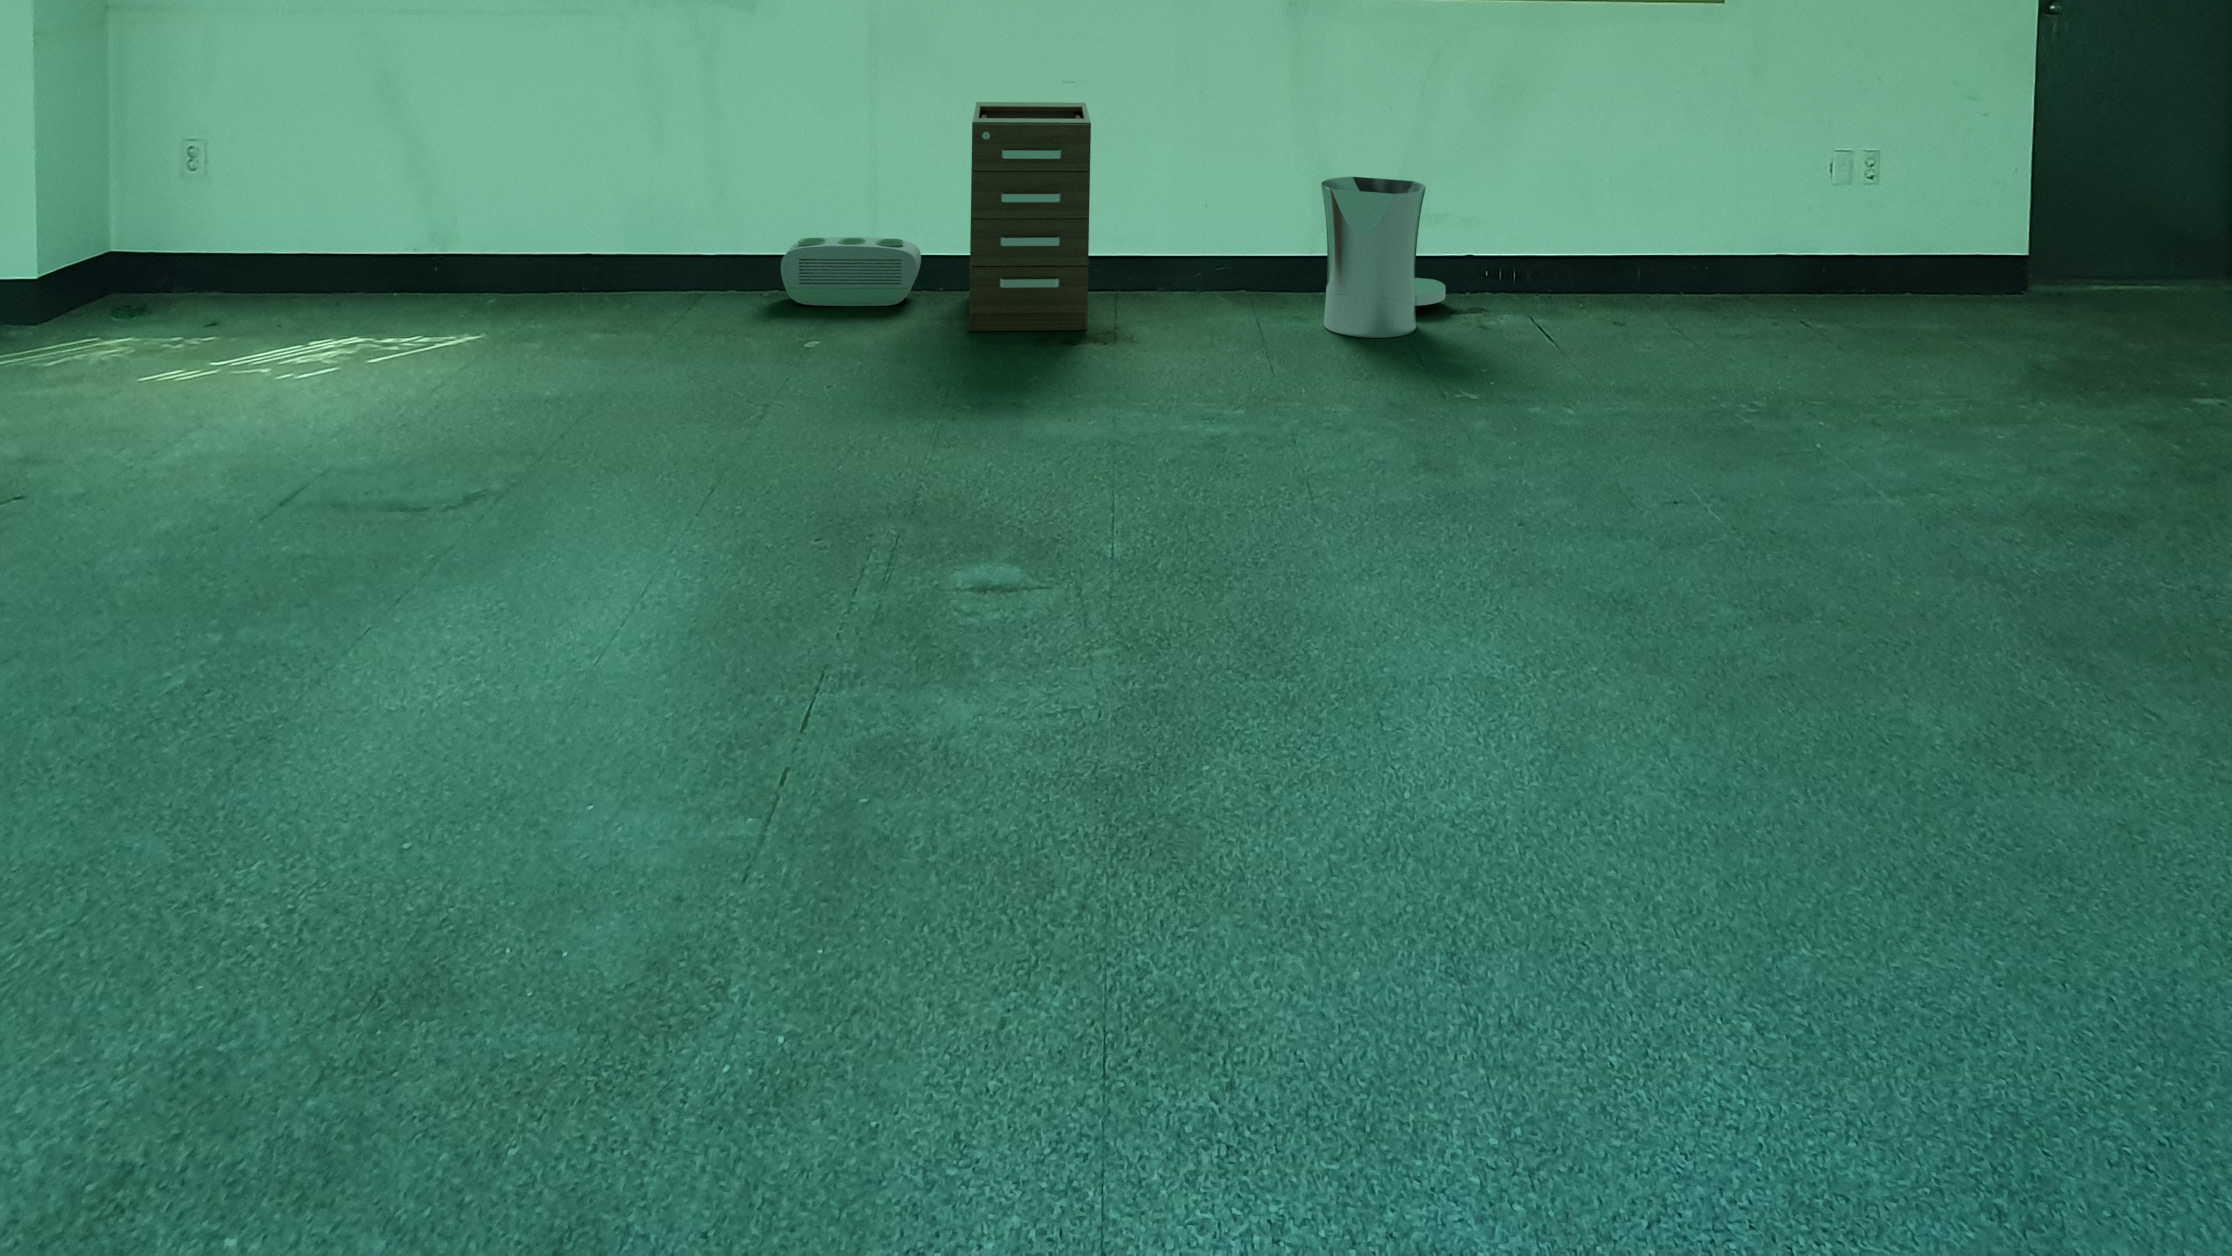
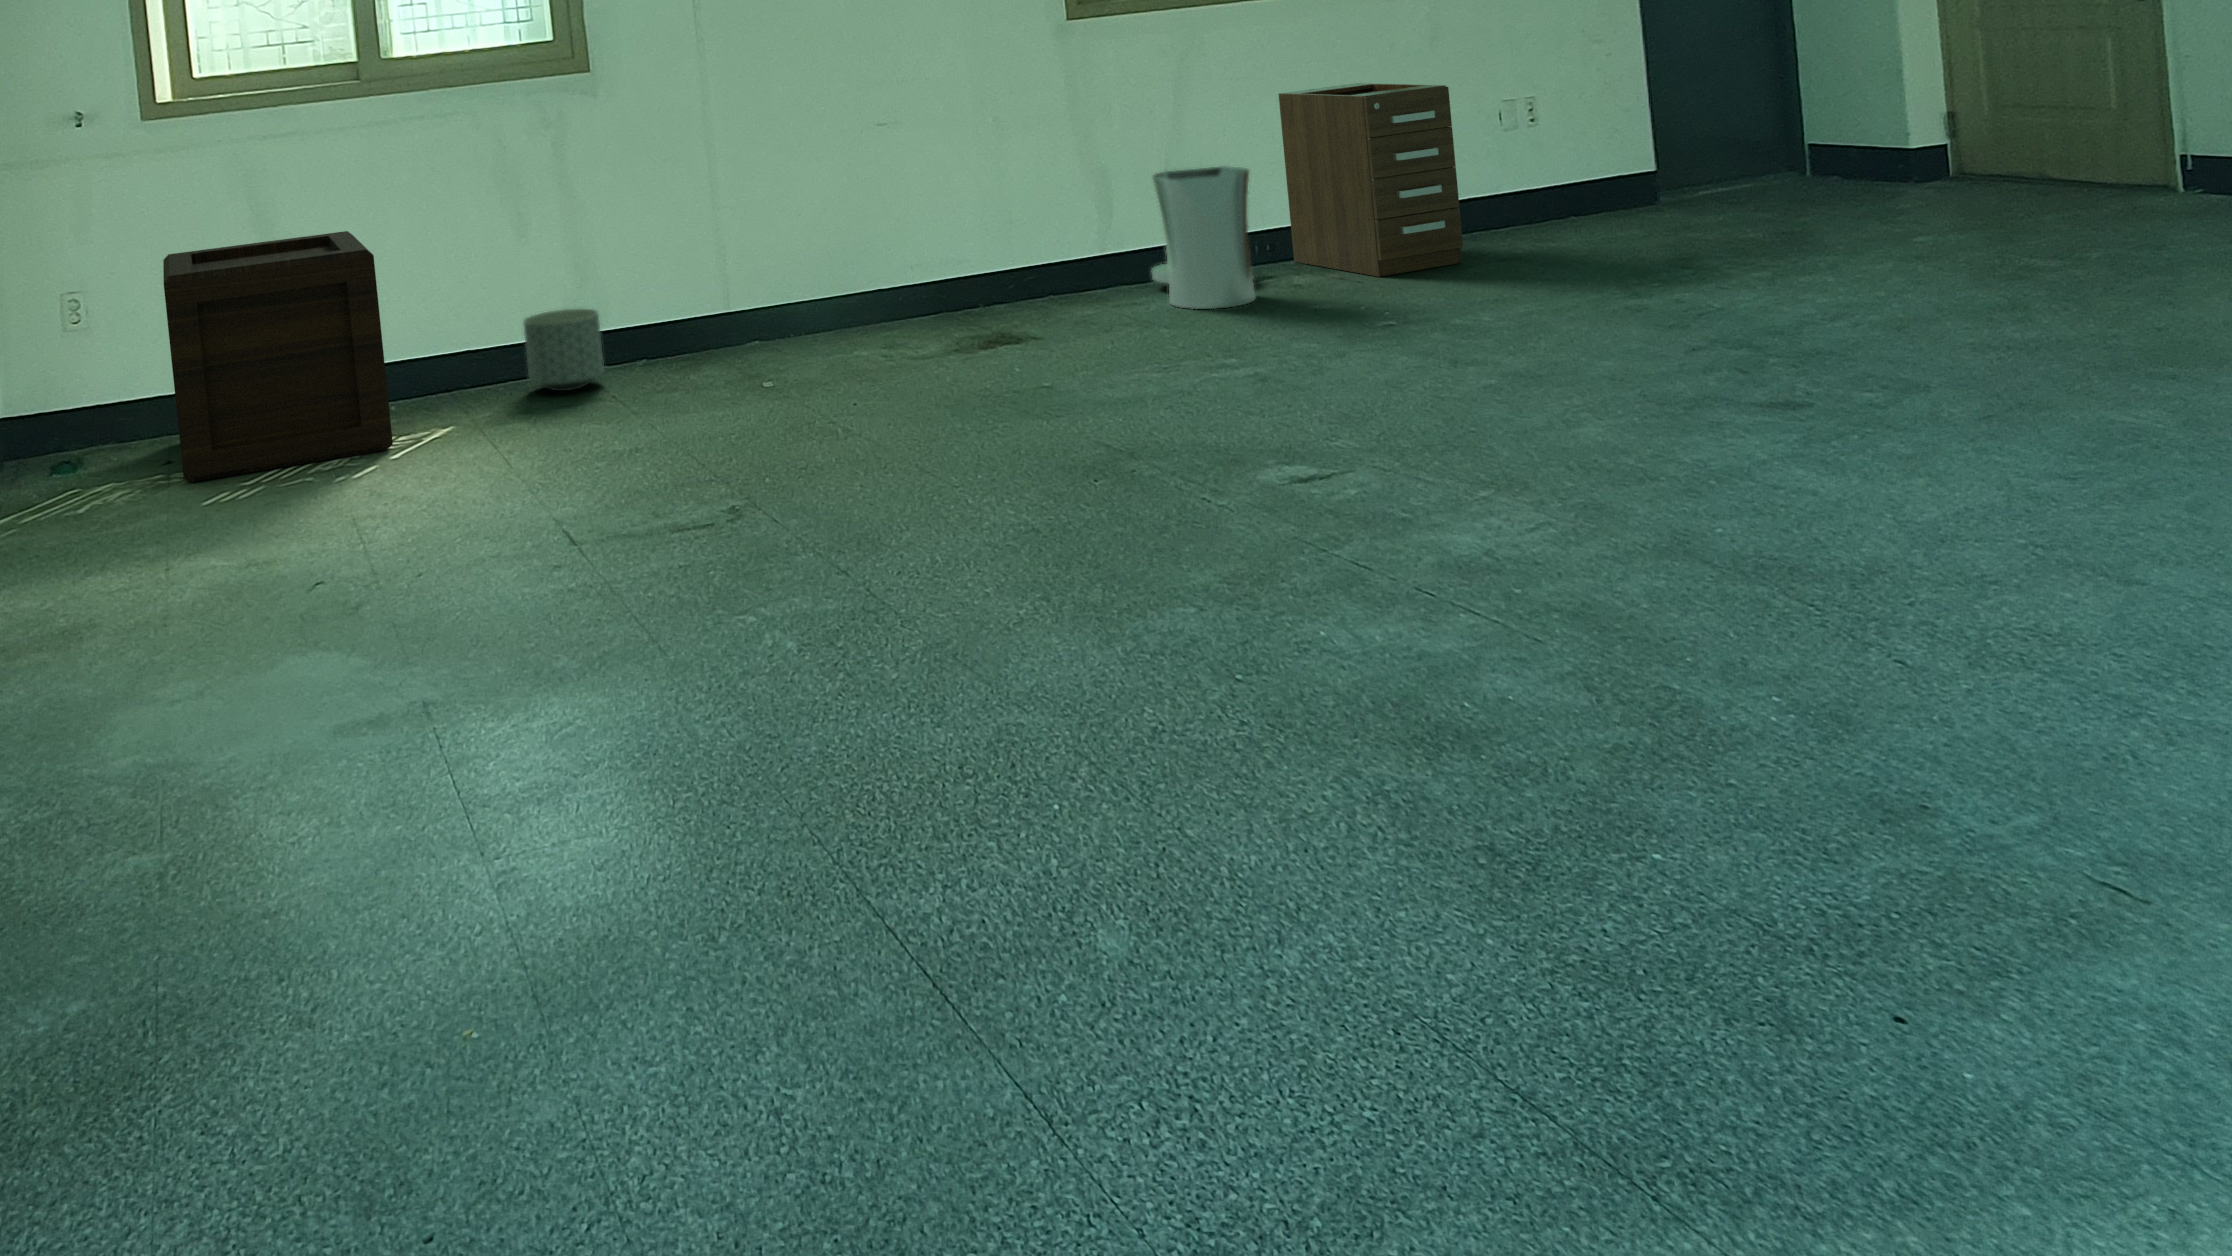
filing cabinet: present [969,102,1091,331] -> present [1279,83,1463,277]
wooden crate: none [190,112,475,341] -> present [163,231,393,482]
planter: none [623,224,705,308] -> present [523,309,604,391]
air purifier: present [781,237,921,306] -> none [662,293,795,366]

